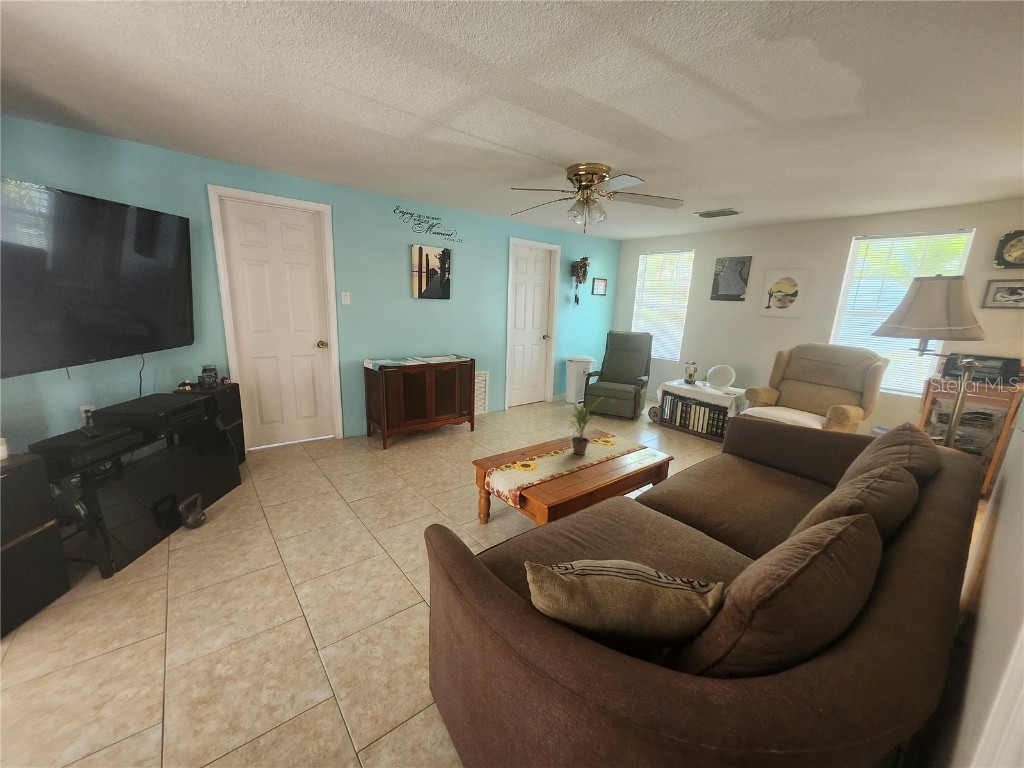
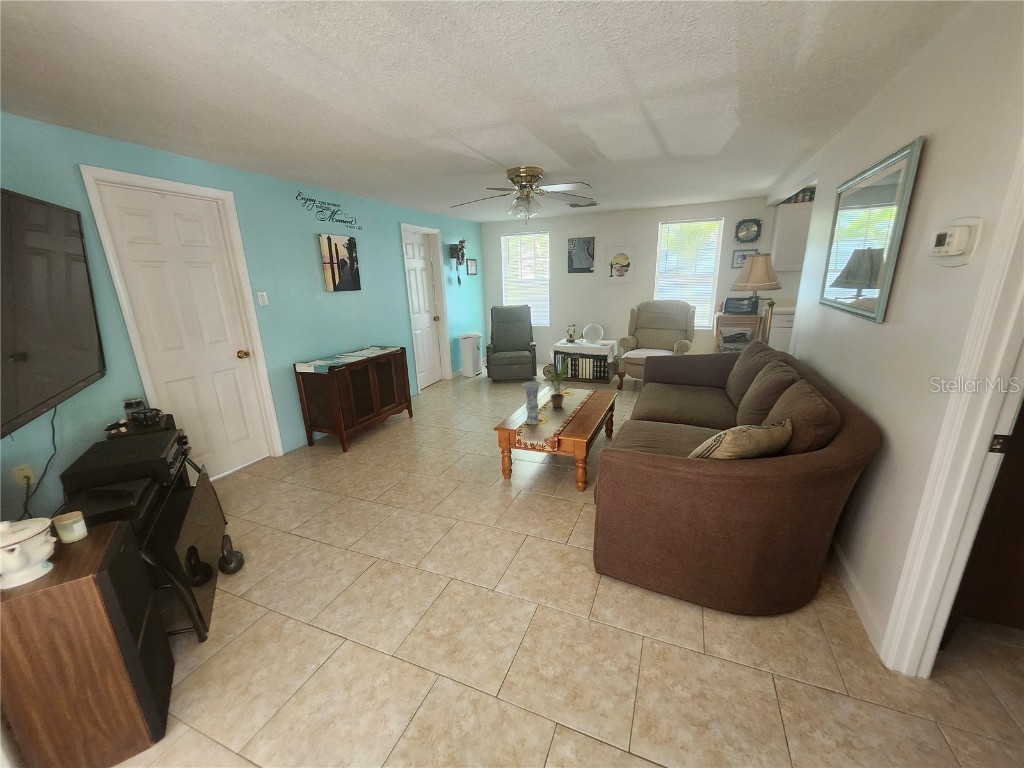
vase: none [520,413,543,466] -> present [522,381,541,424]

